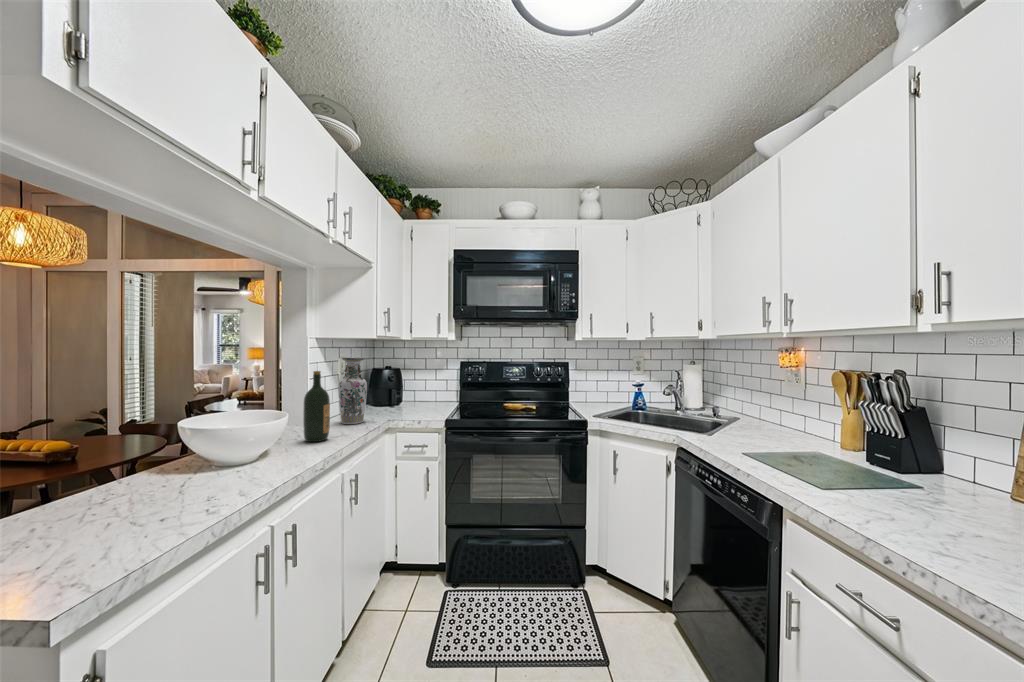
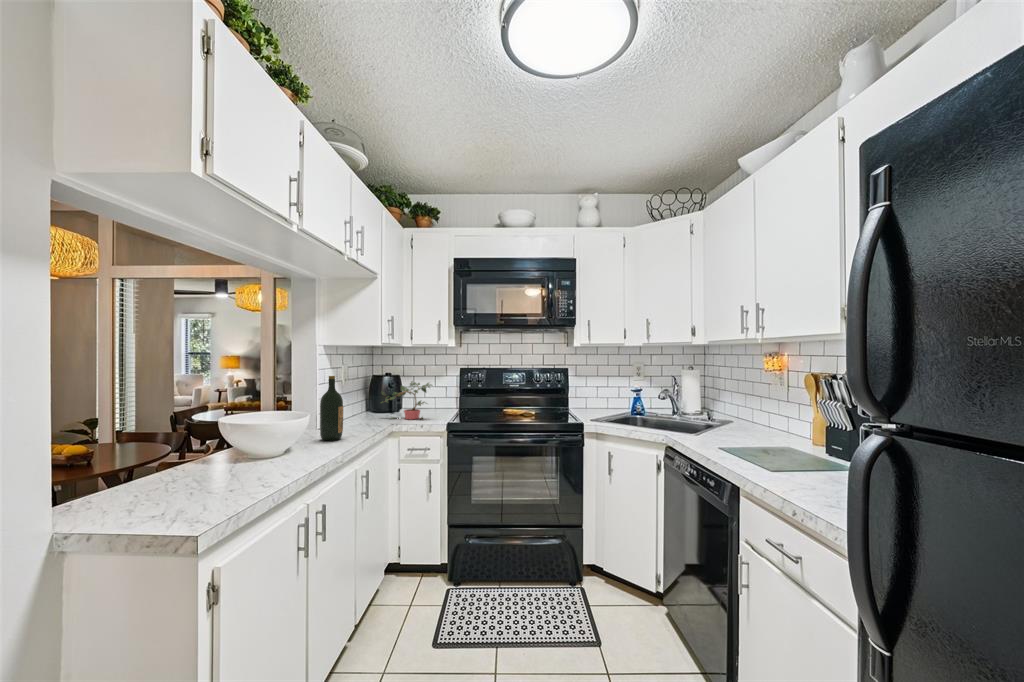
vase: present [338,357,367,424] -> none [346,364,373,427]
potted plant: none [376,375,431,415] -> present [381,381,432,419]

